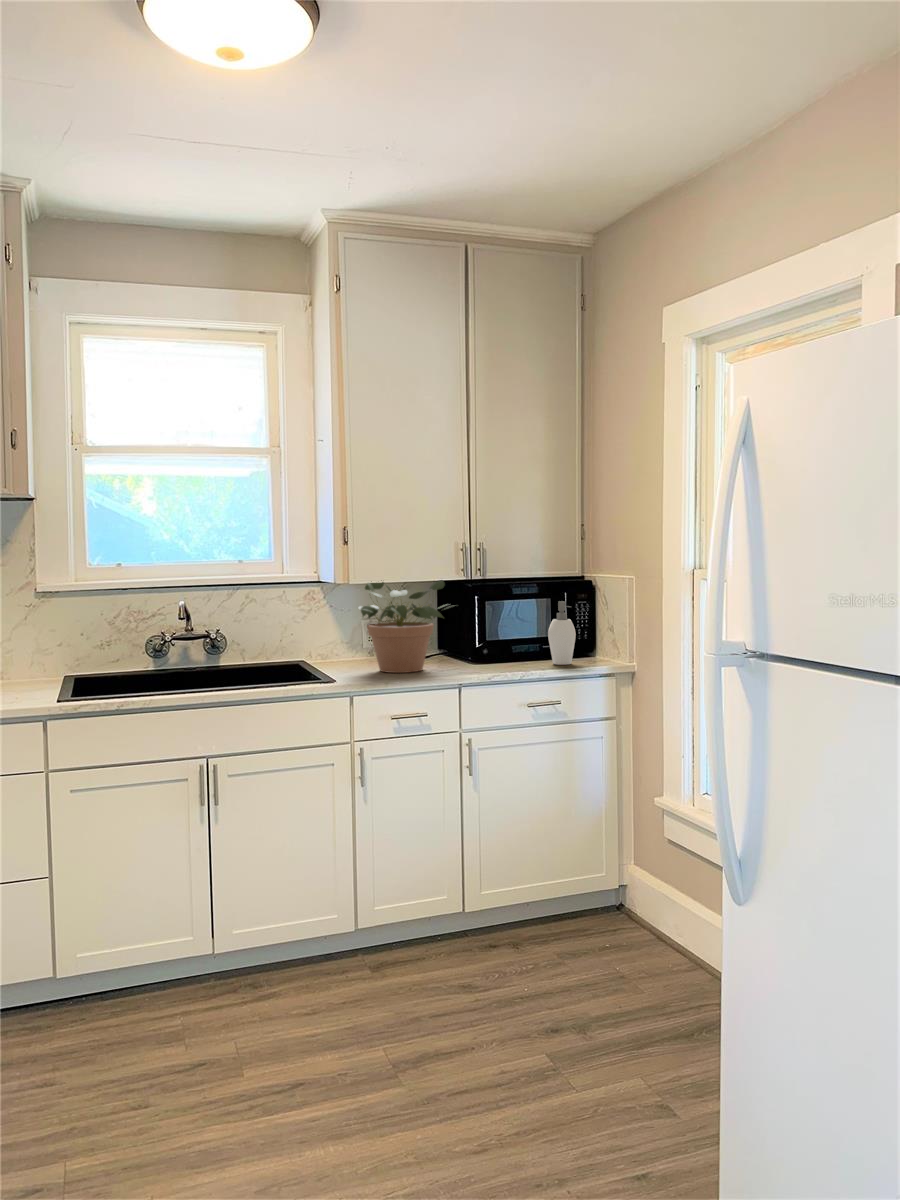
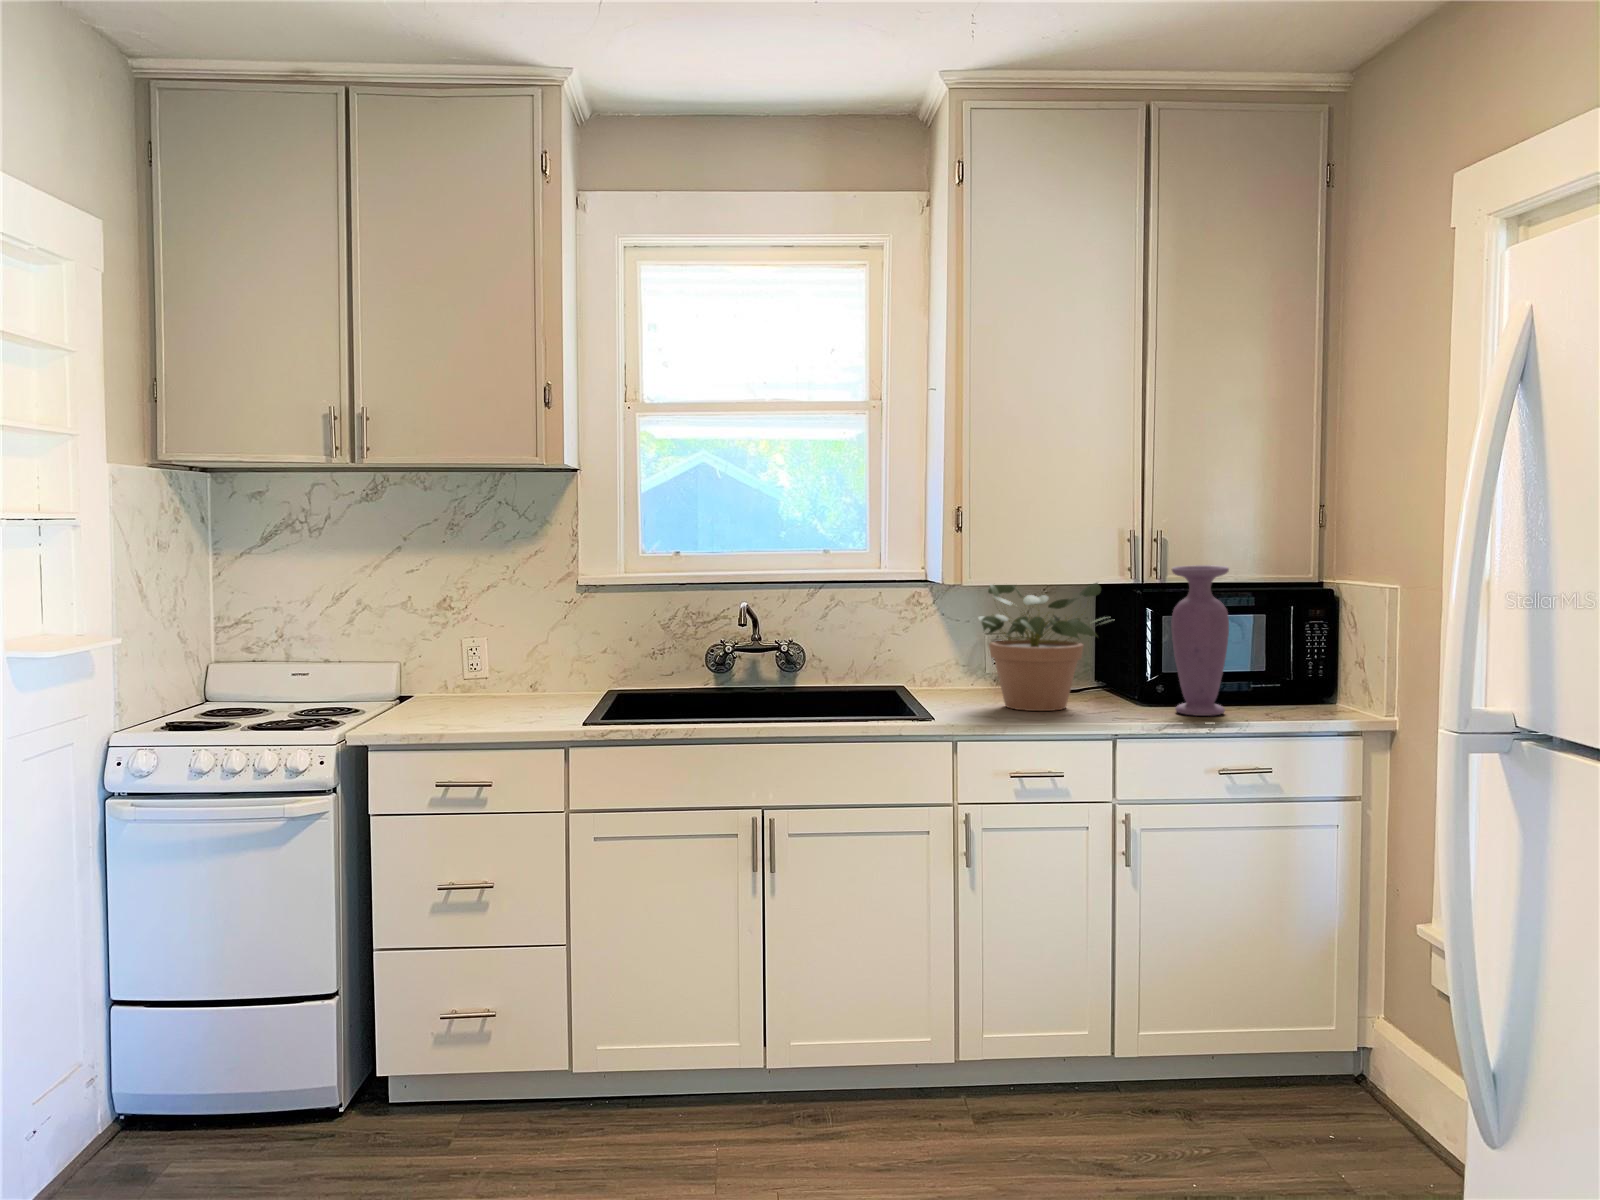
vase: none [492,566,530,670] -> present [1171,565,1229,716]
soap dispenser: present [548,601,576,665] -> none [1256,619,1300,712]

